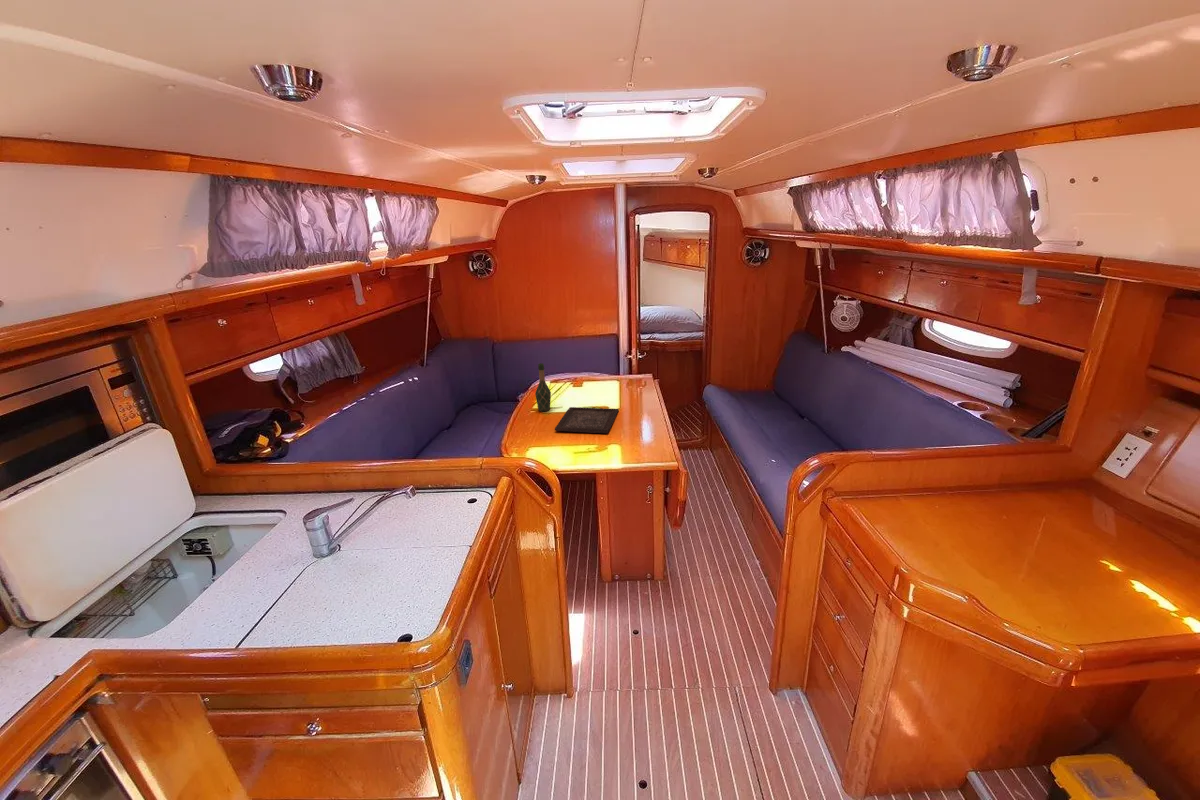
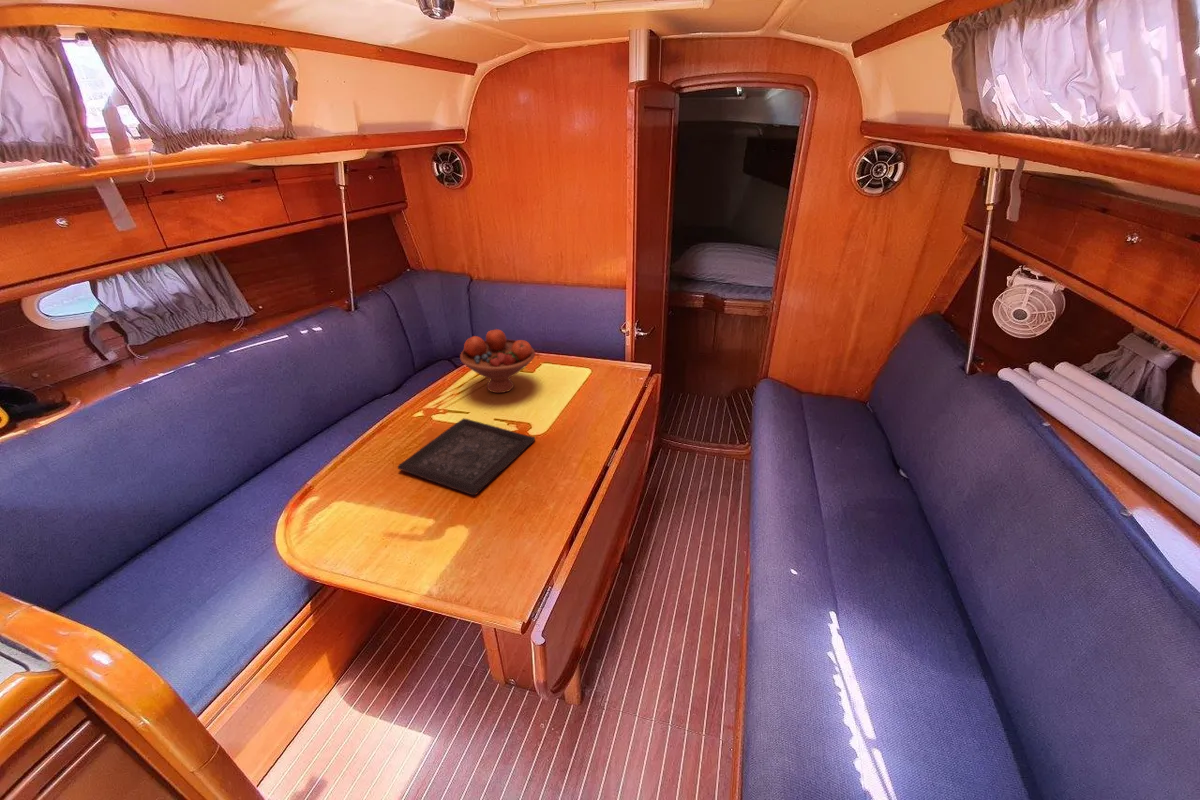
fruit bowl: none [553,359,597,396] -> present [460,329,535,393]
wine bottle: present [535,363,551,411] -> none [410,340,437,418]

